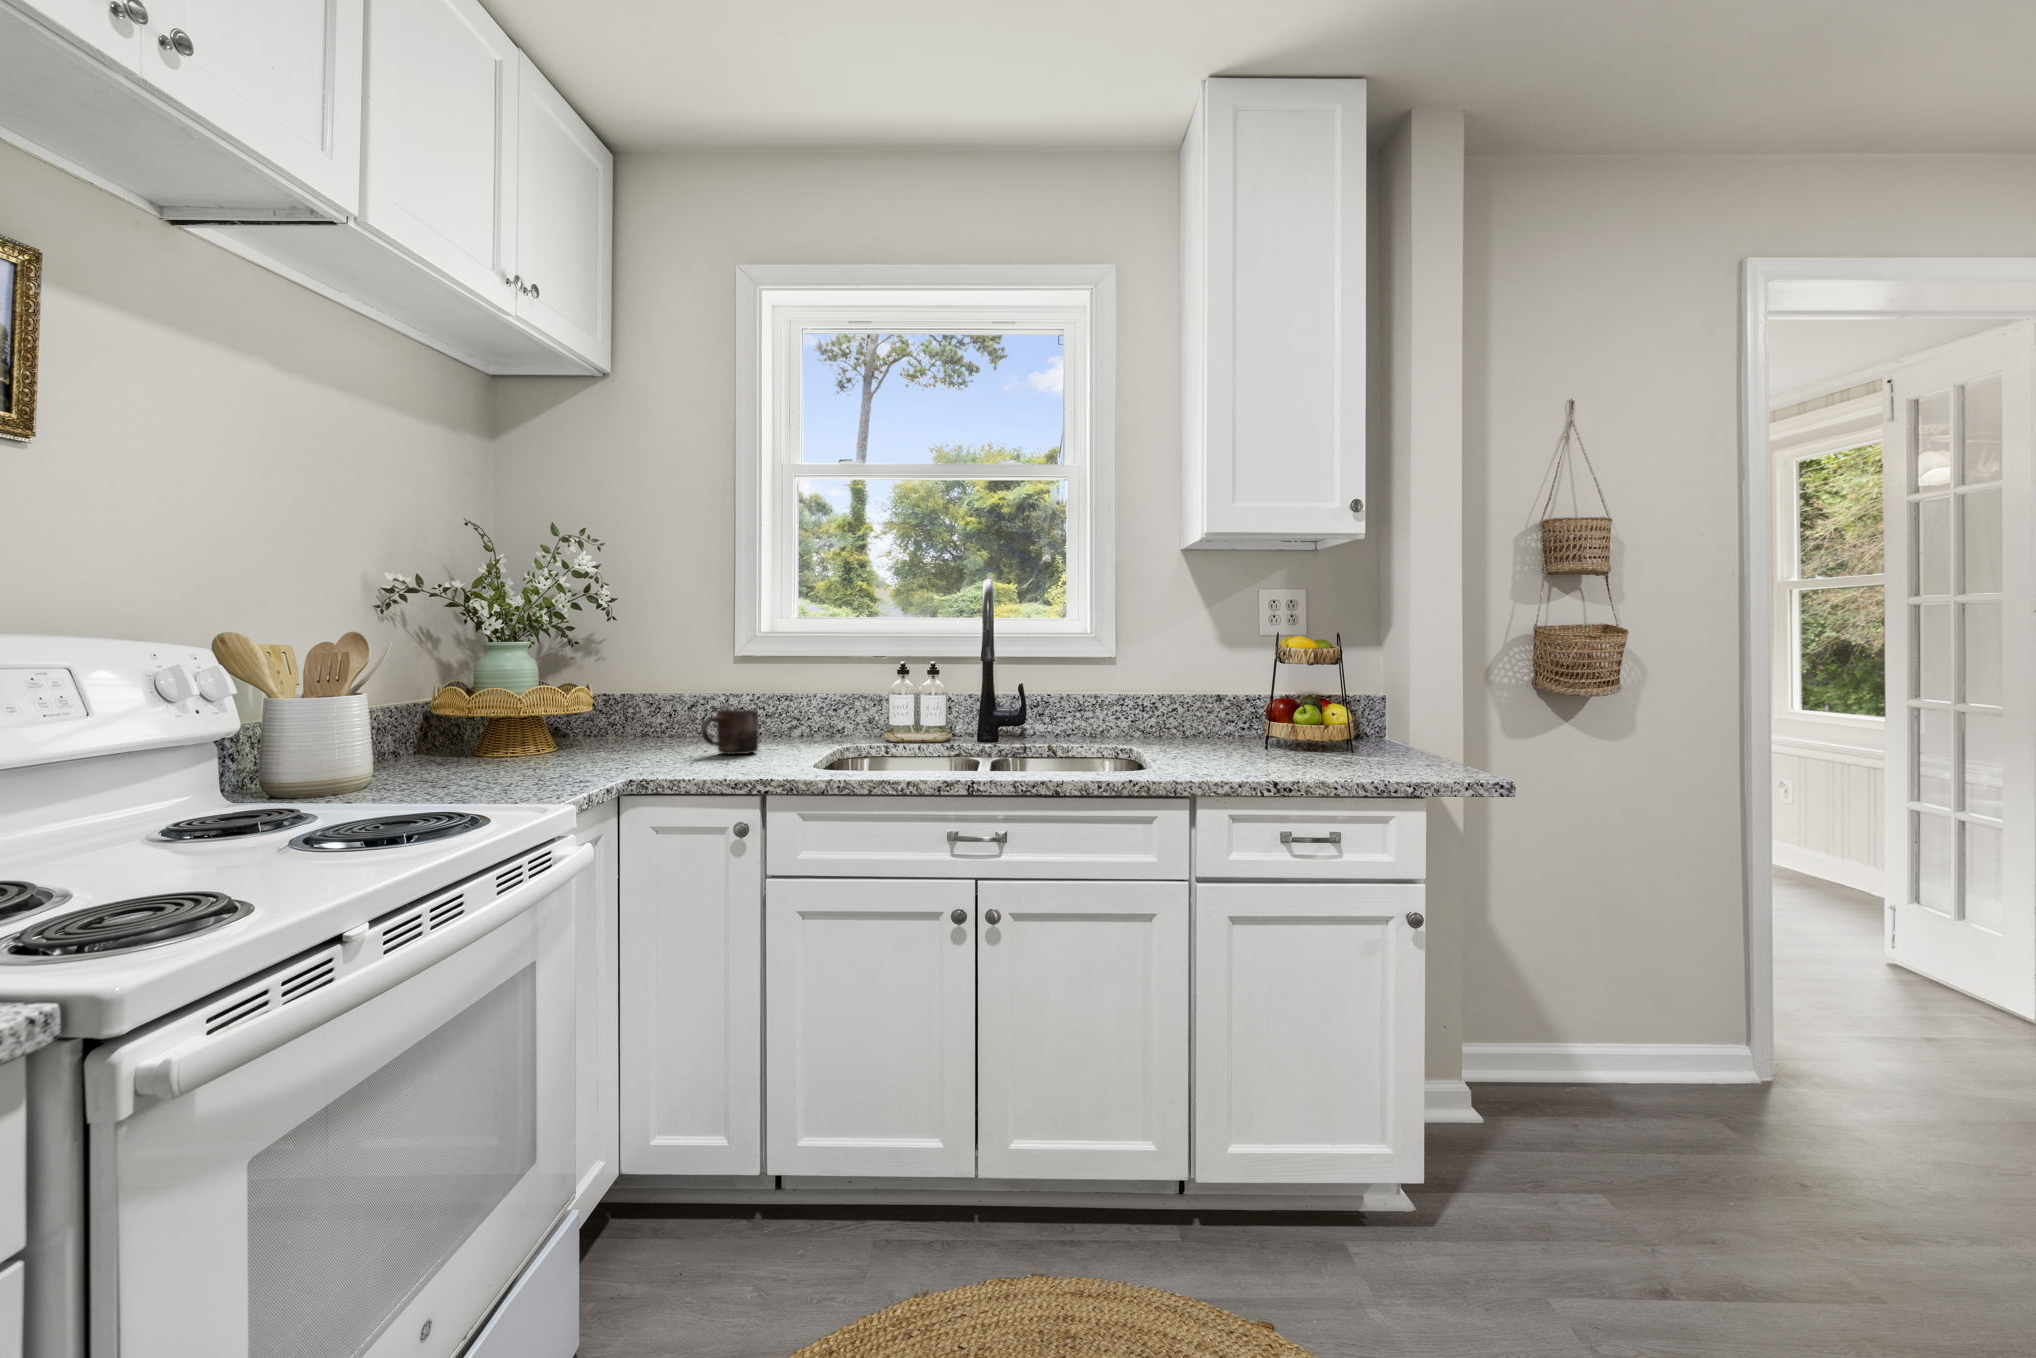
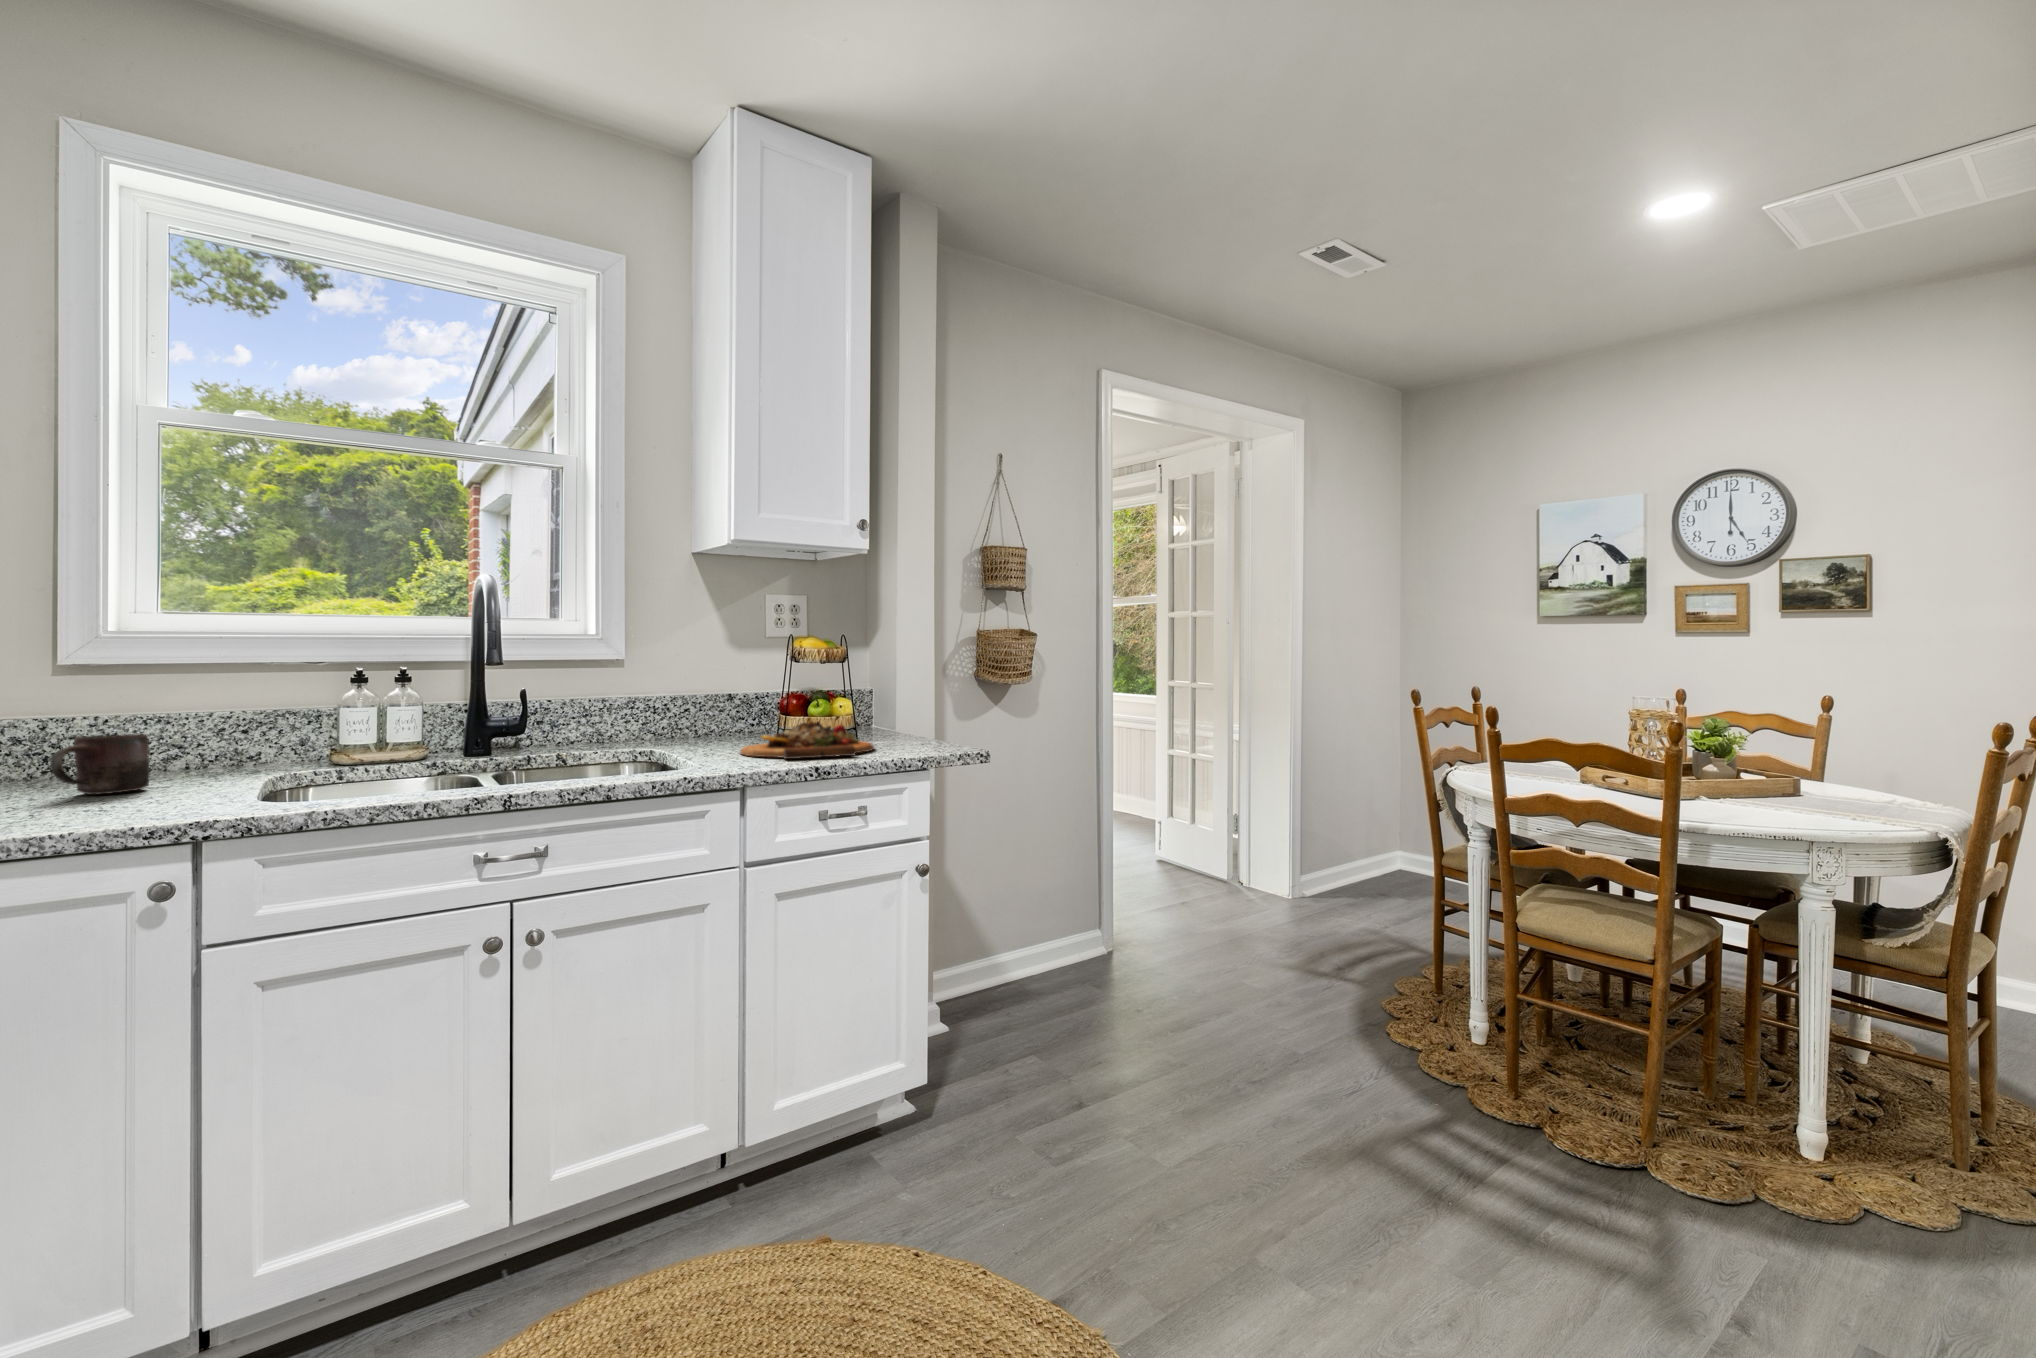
cutting board: none [1213,729,1362,770] -> present [740,721,875,759]

